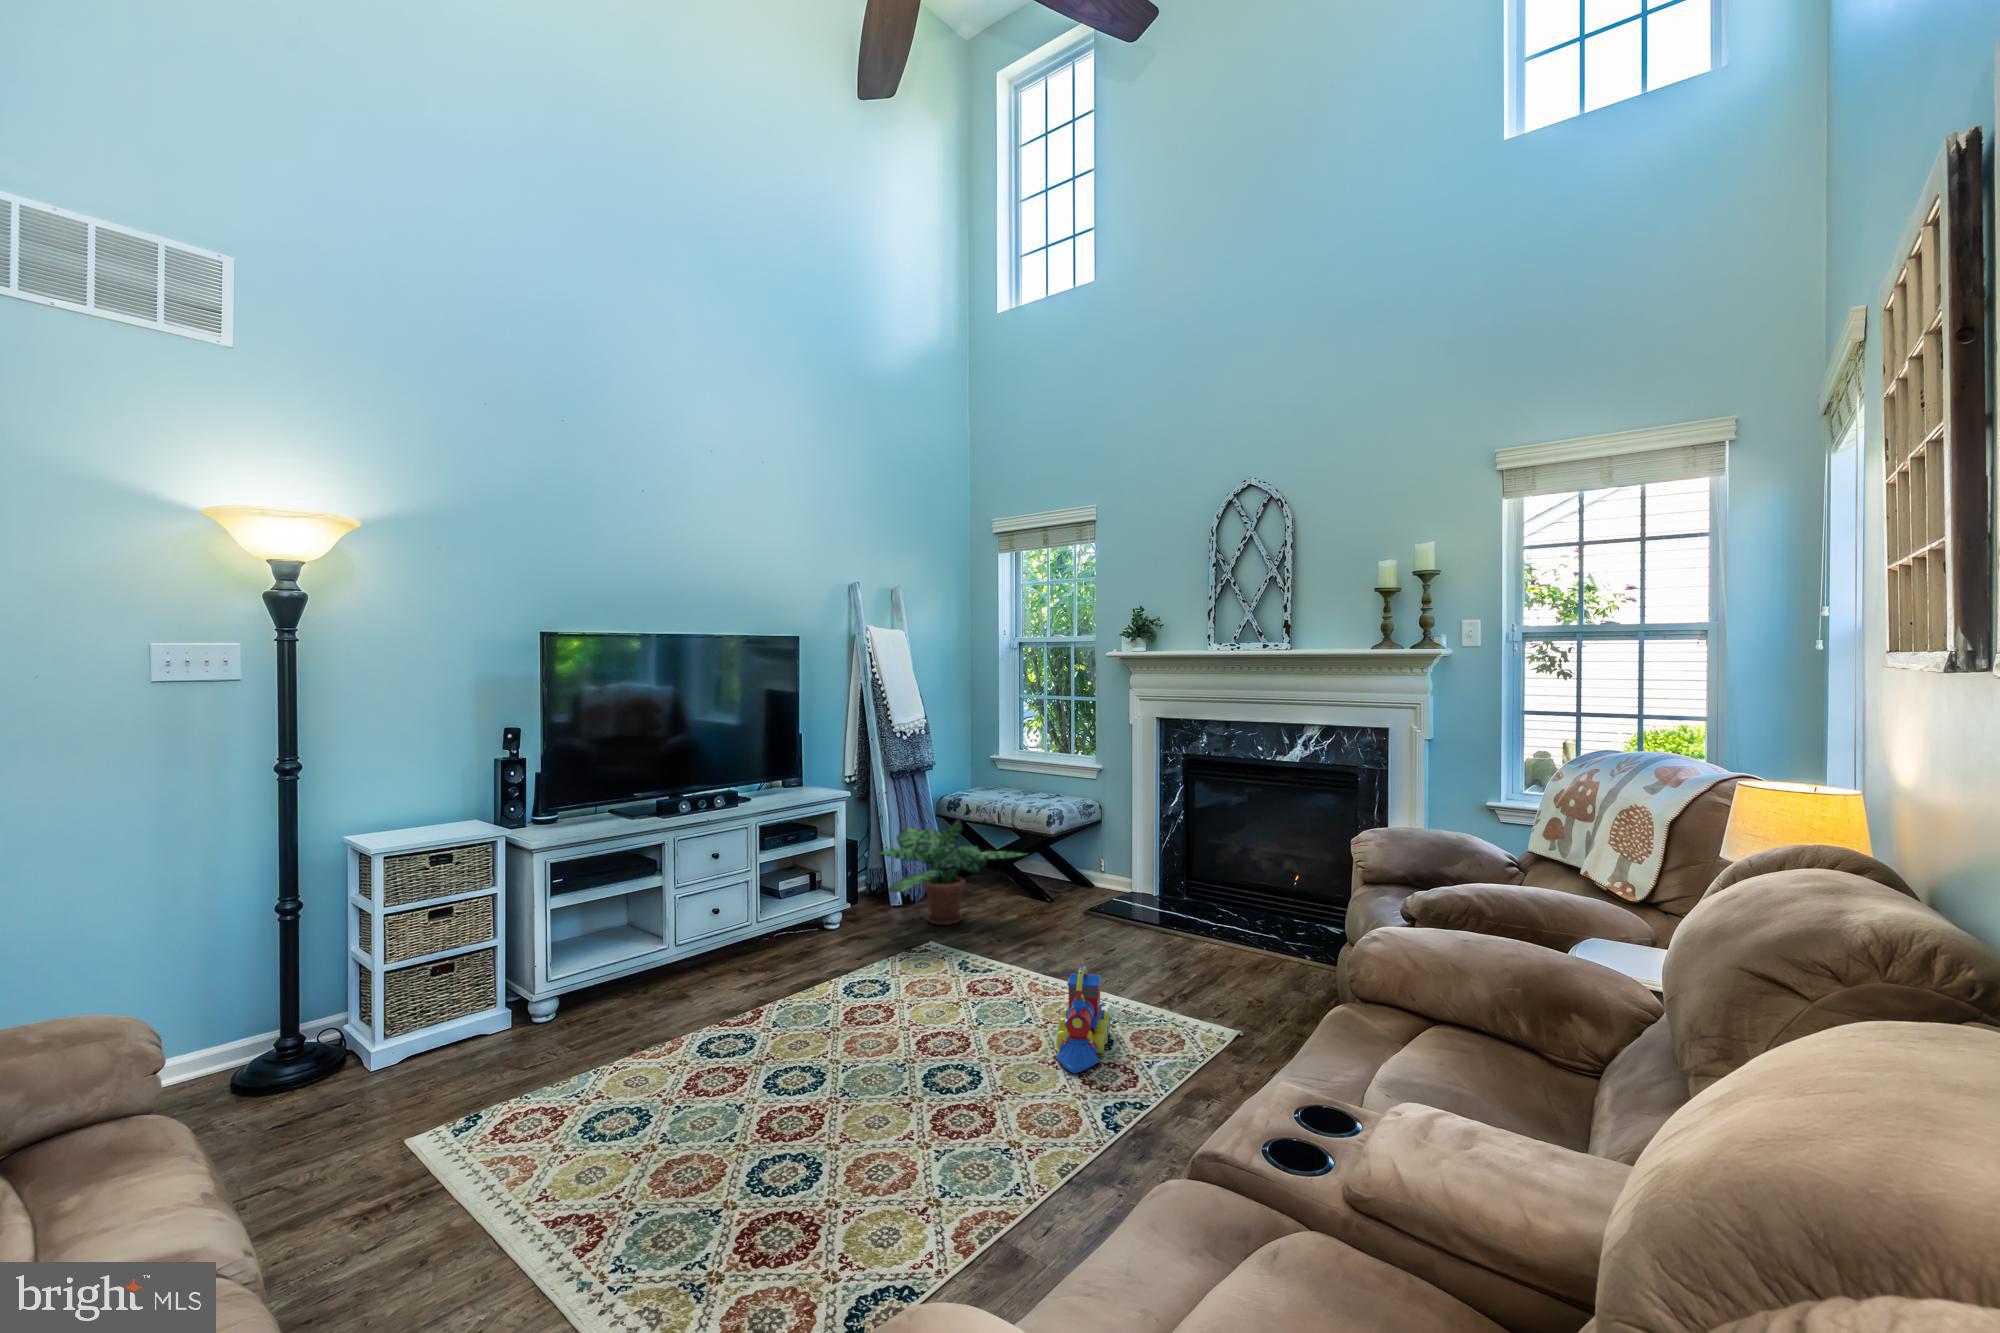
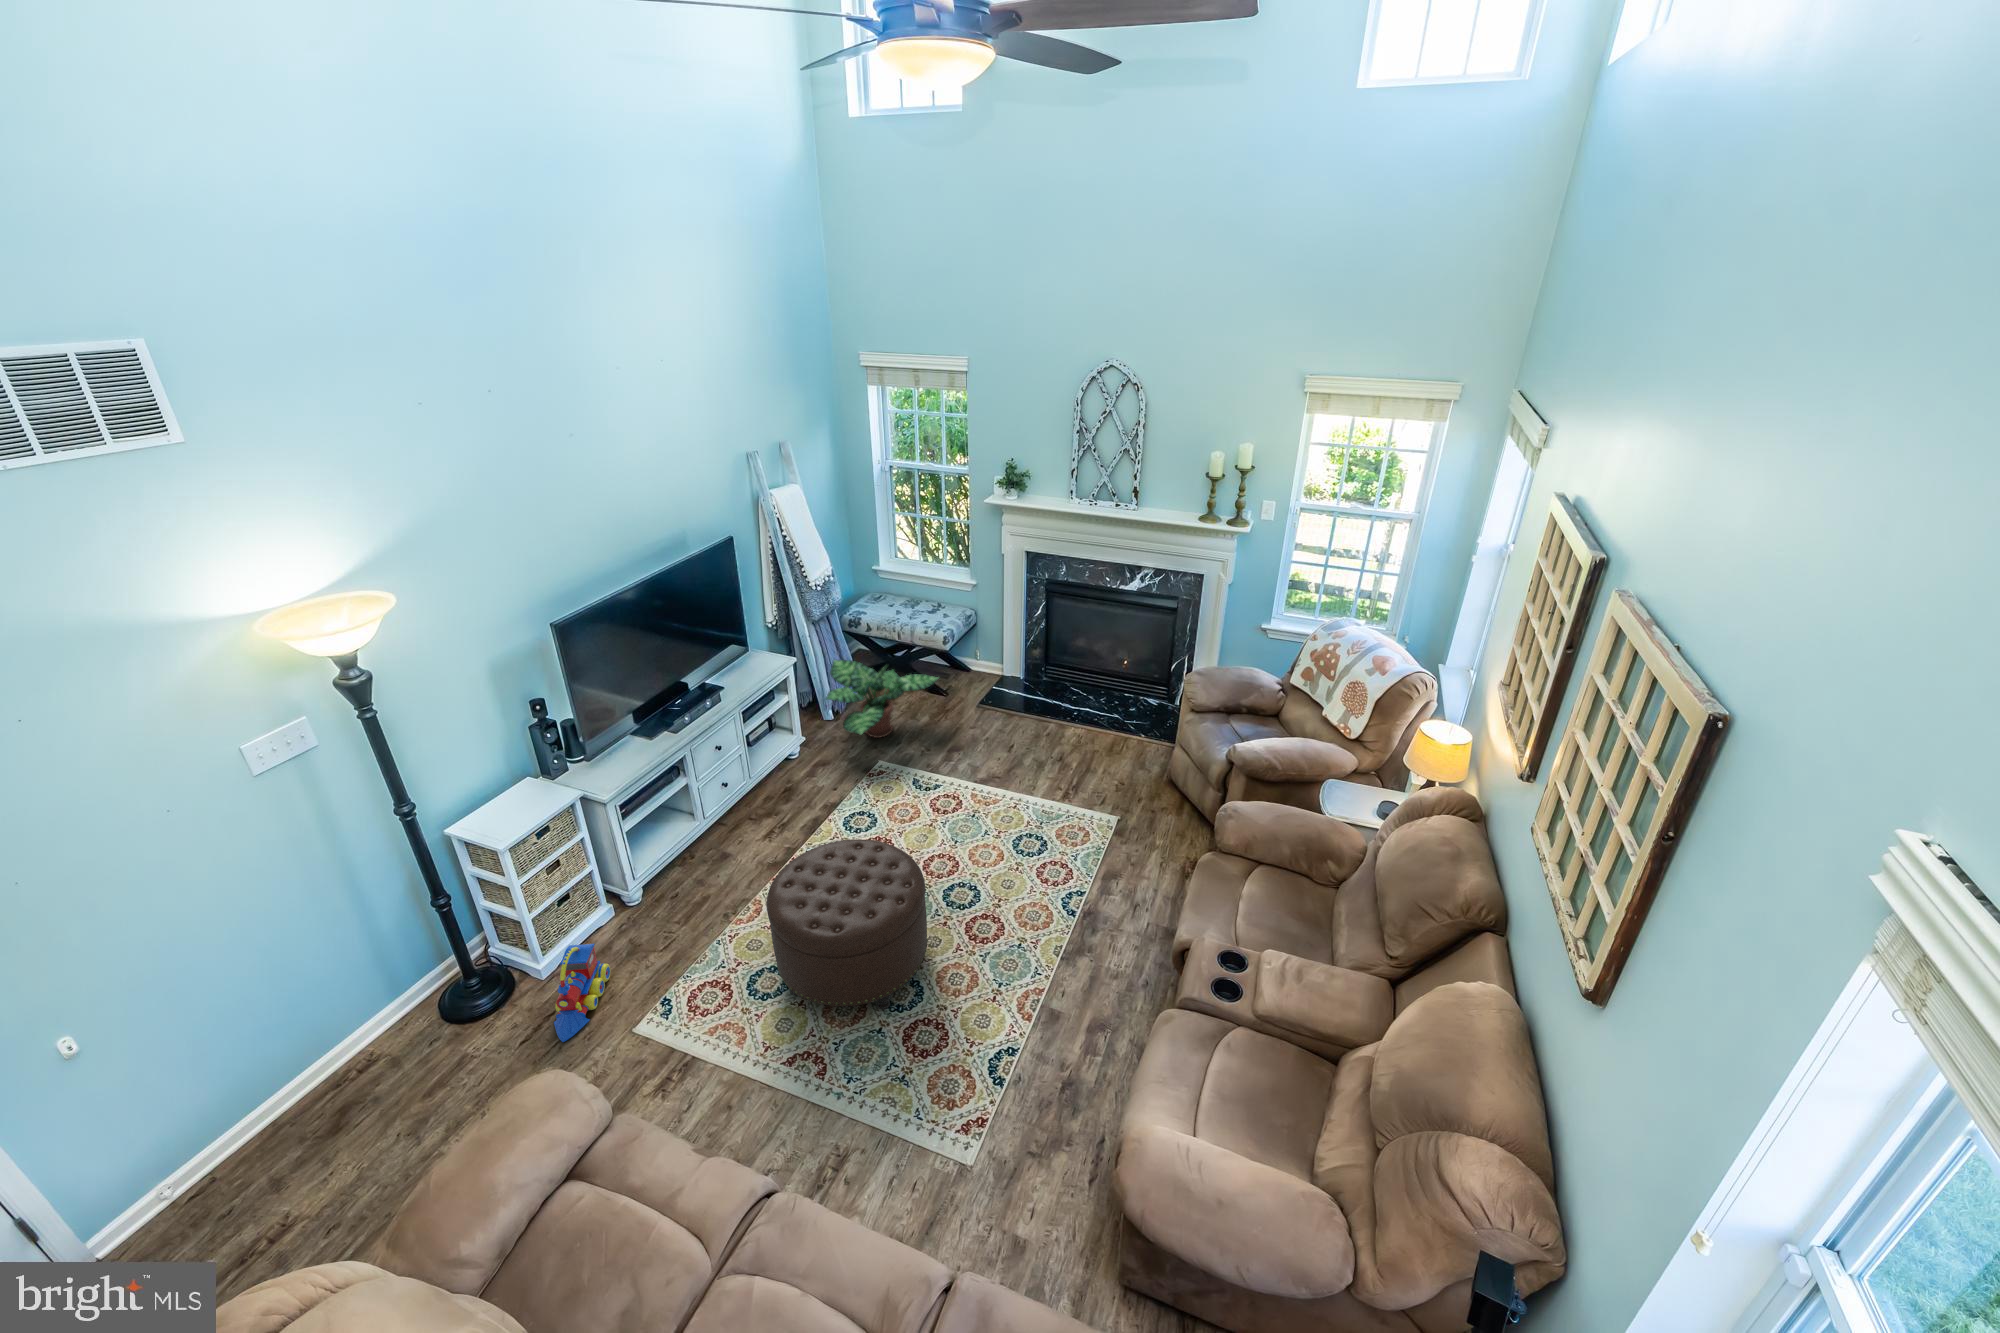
ottoman: none [617,933,863,1187] -> present [767,839,928,1009]
toy train: present [1056,965,1110,1073] -> present [554,944,611,1042]

